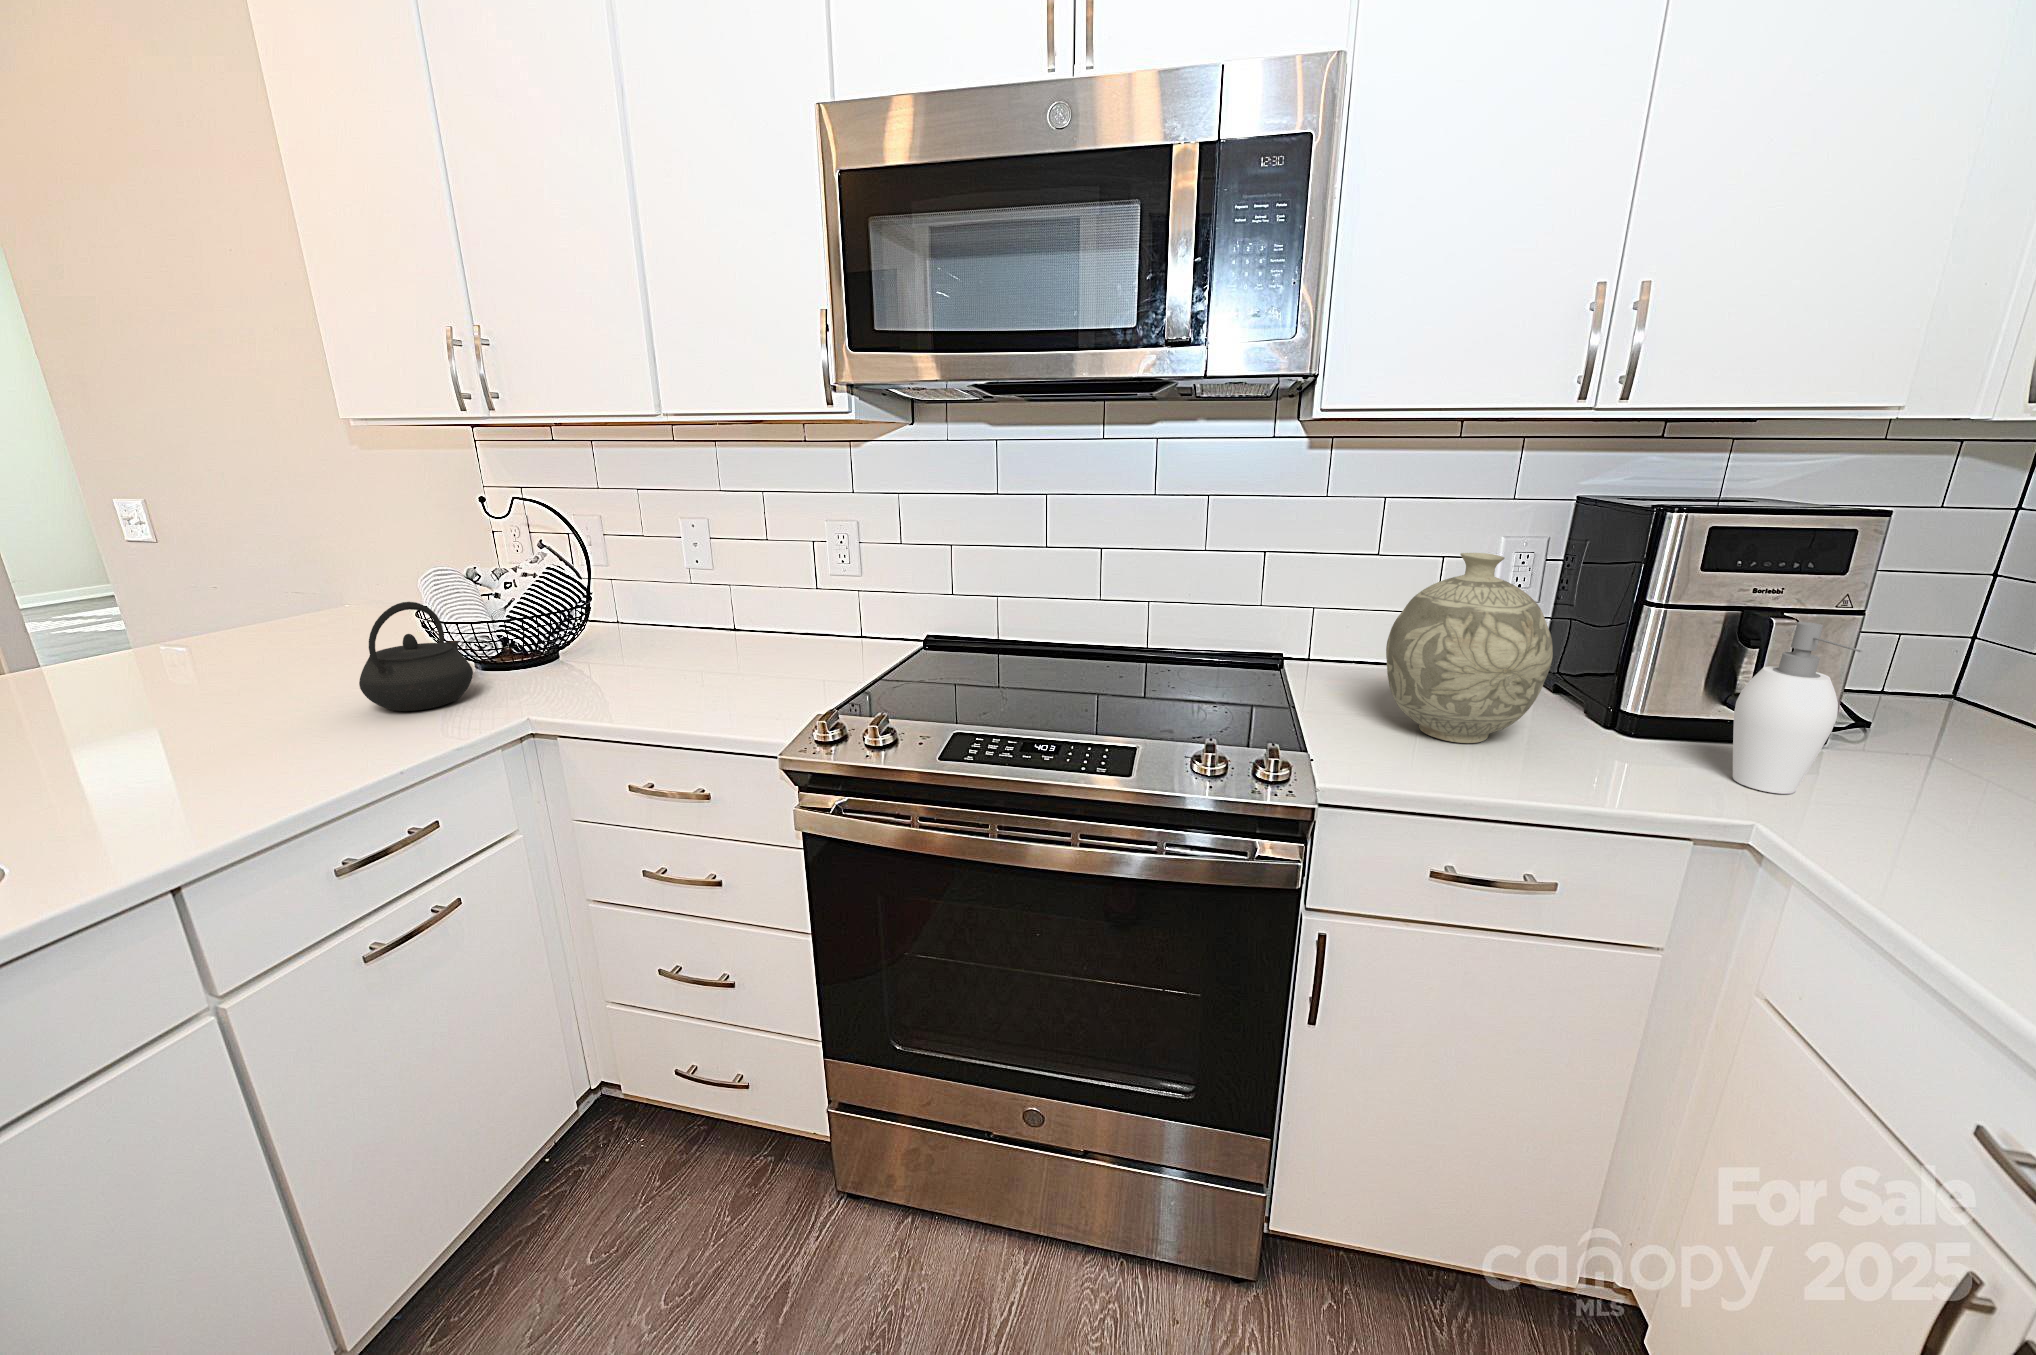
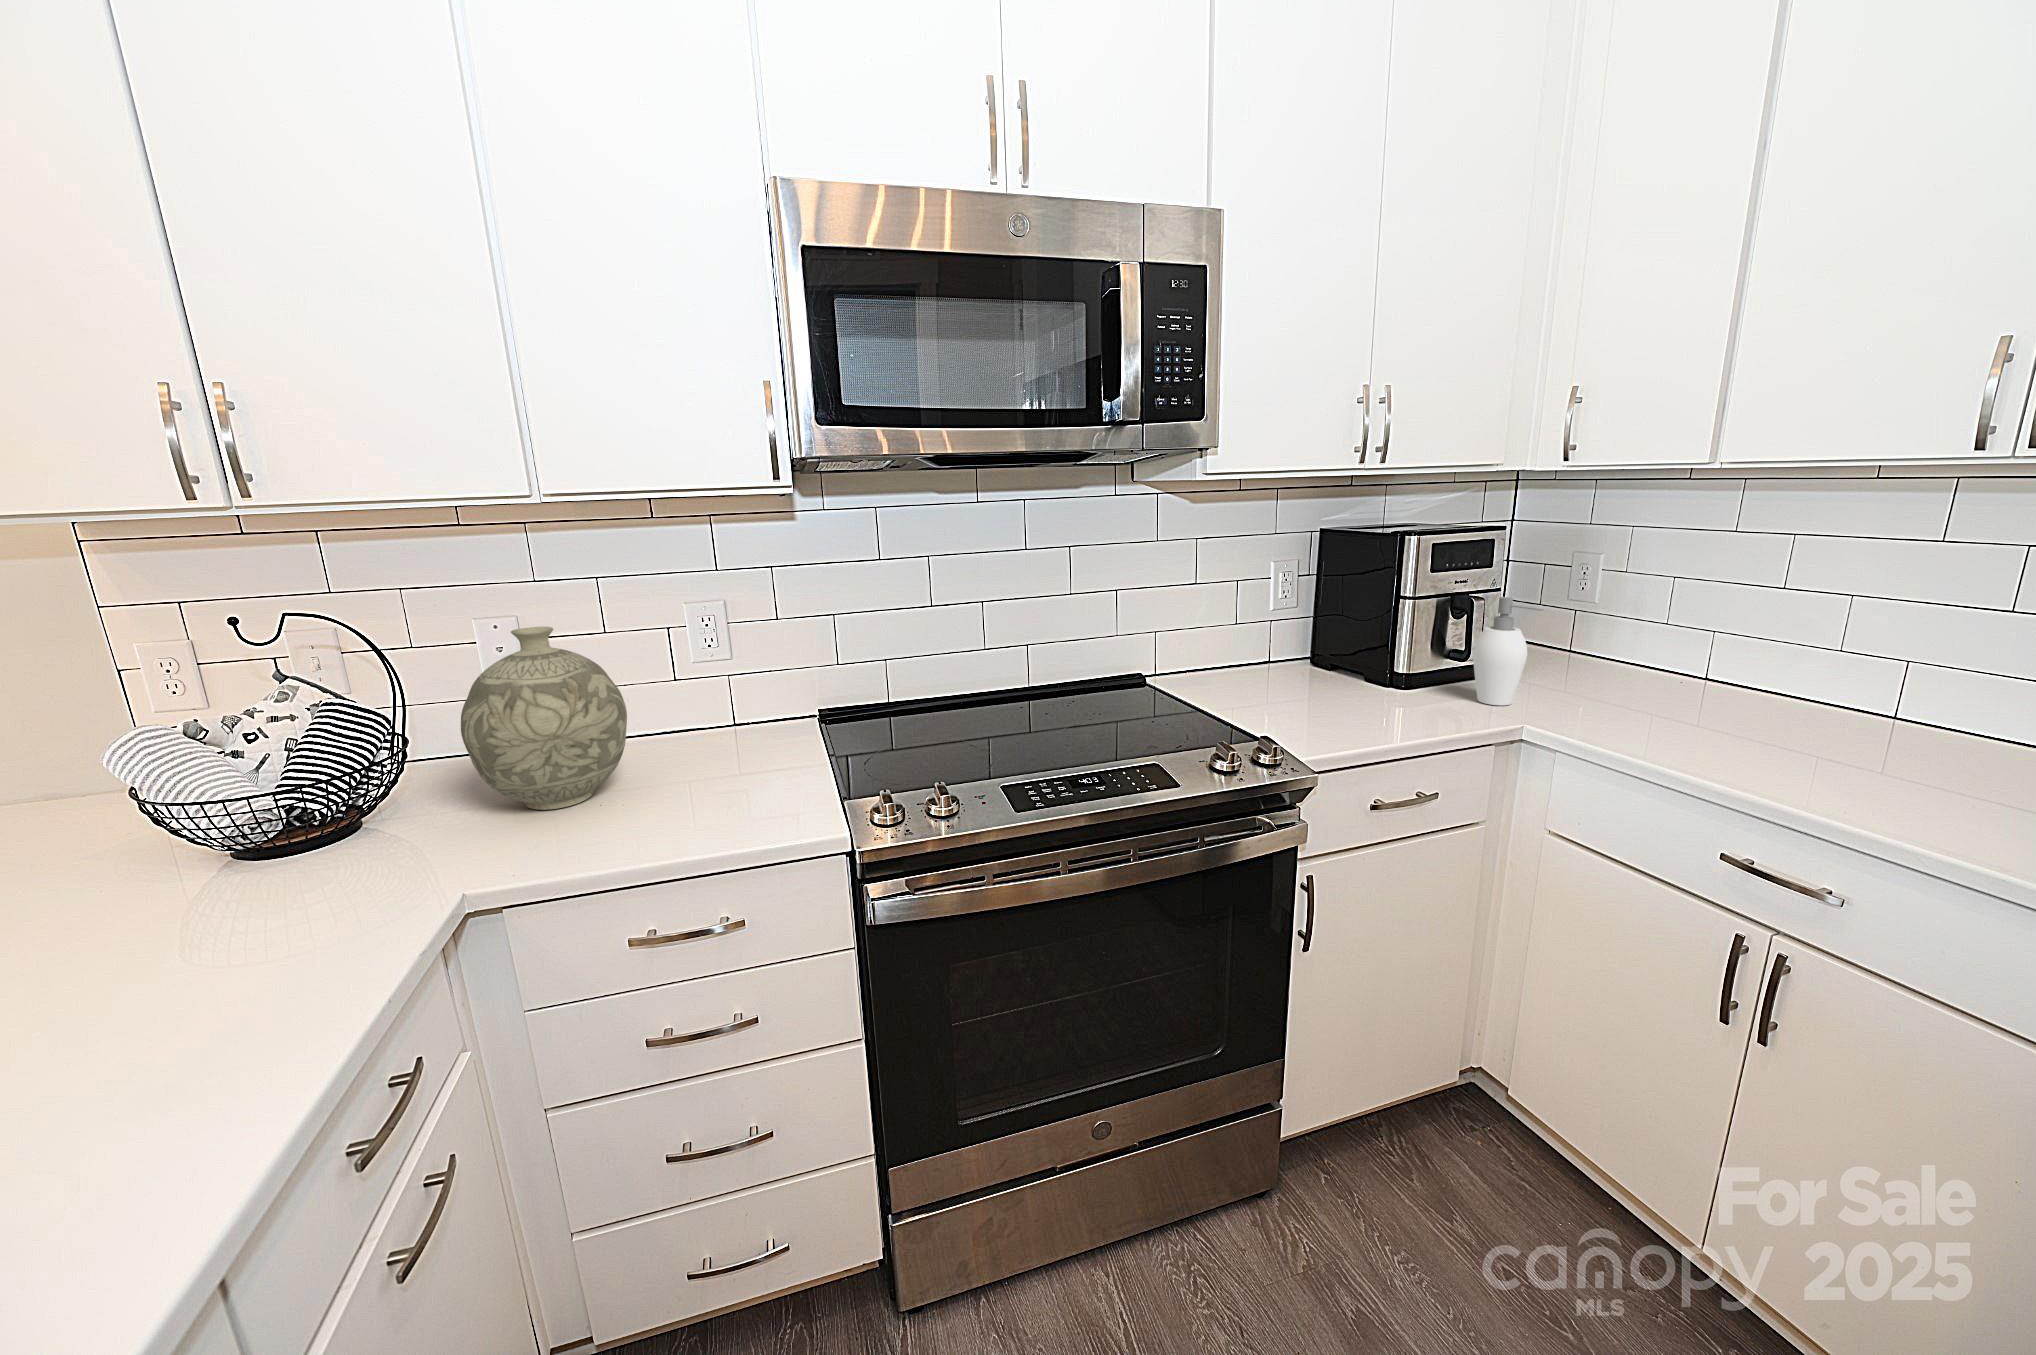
decorative vase: present [1386,553,1553,743] -> present [461,626,627,810]
kettle: present [359,602,473,711] -> none [140,777,325,942]

